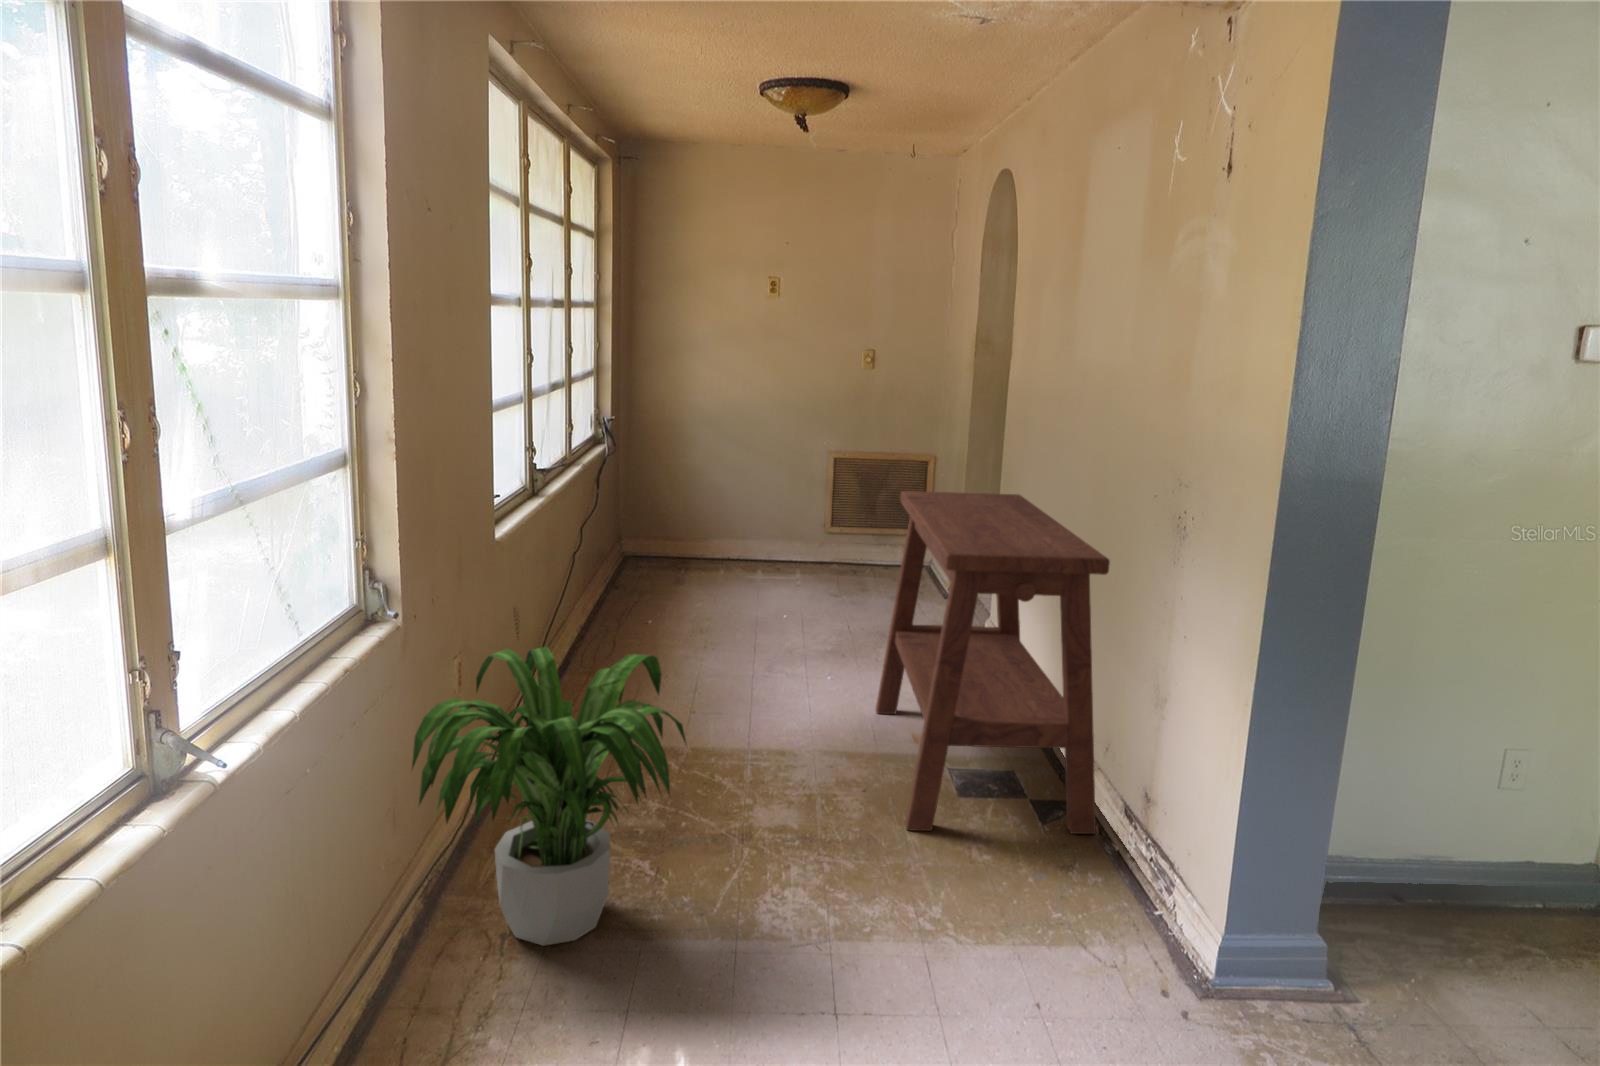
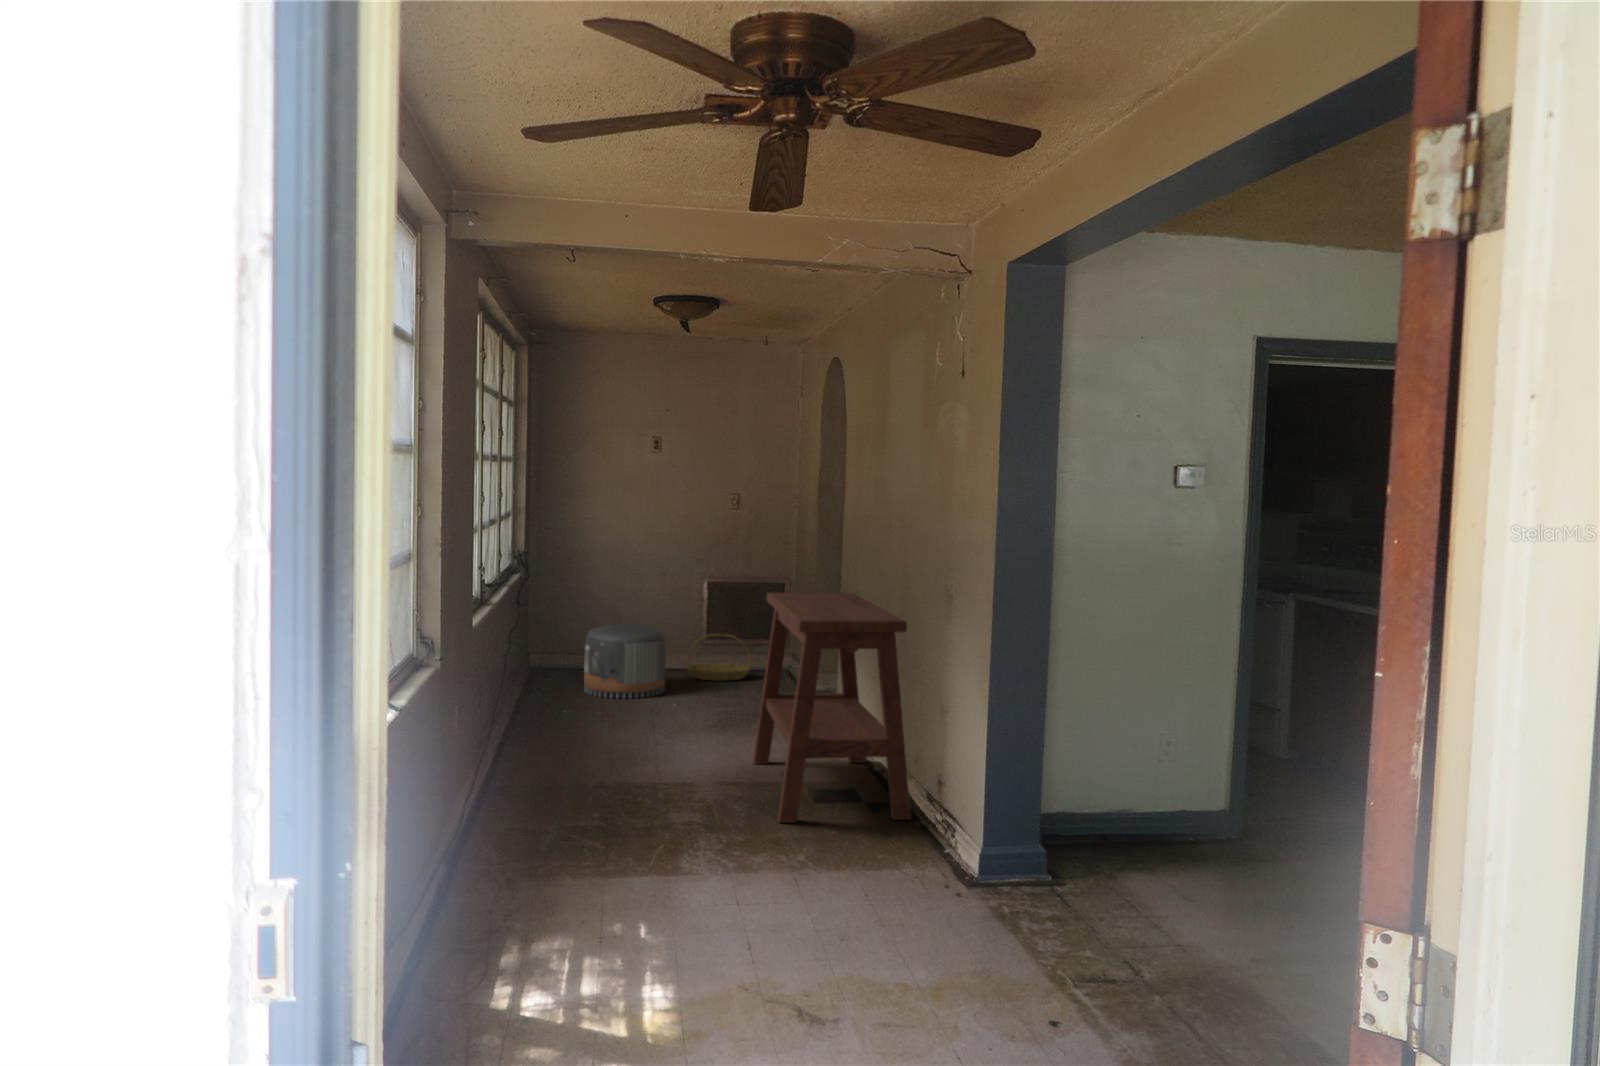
pouf: none [682,507,778,598] -> present [584,624,666,699]
basket: none [803,519,882,575] -> present [686,634,752,681]
potted plant: present [412,647,686,946] -> none [453,690,631,885]

